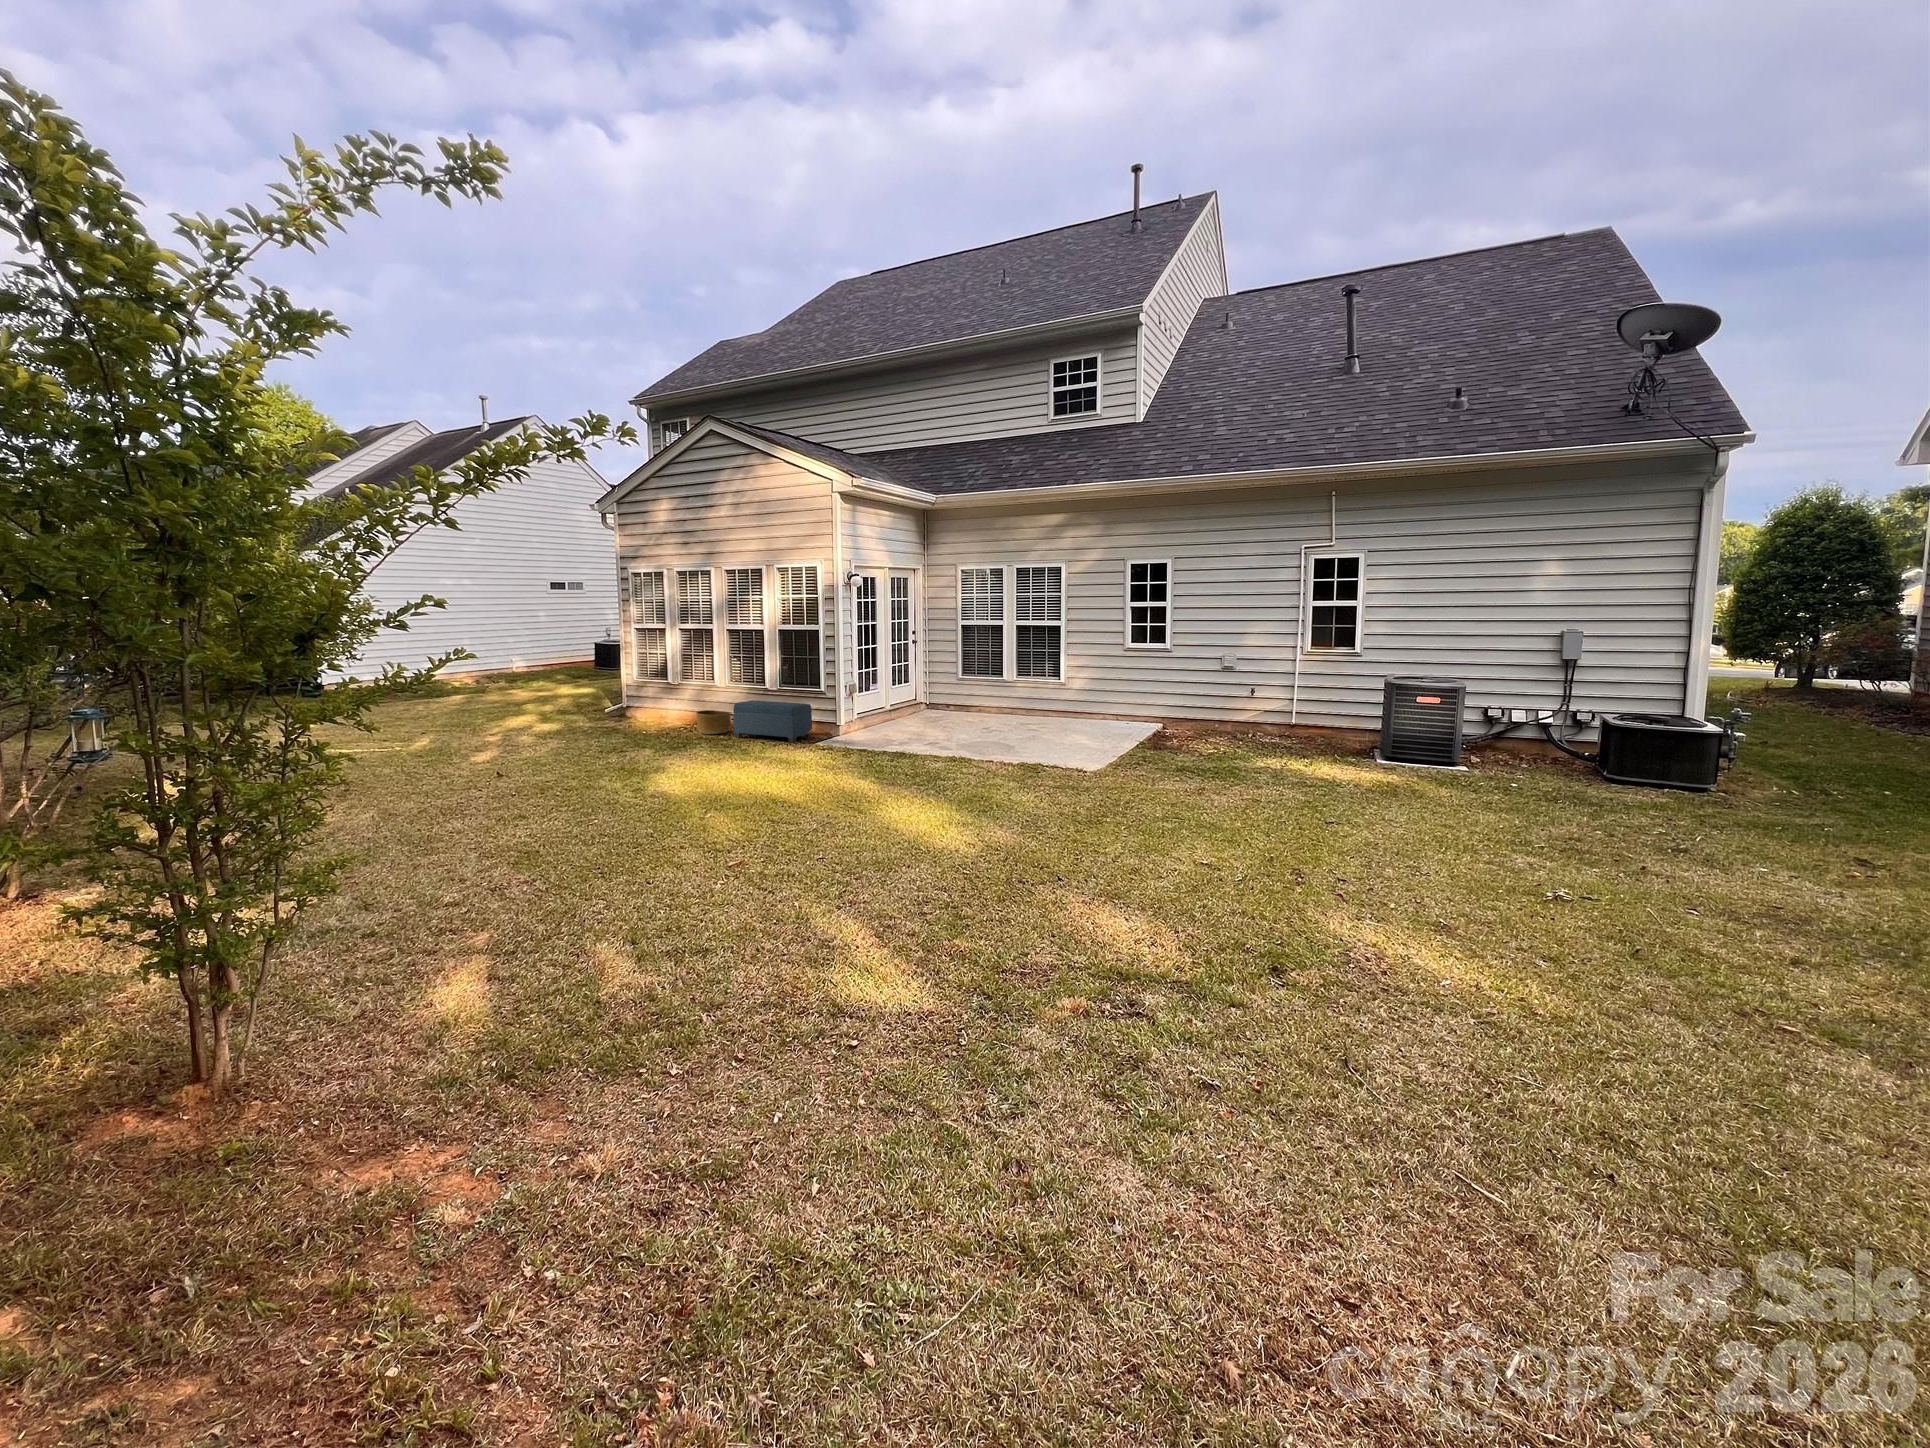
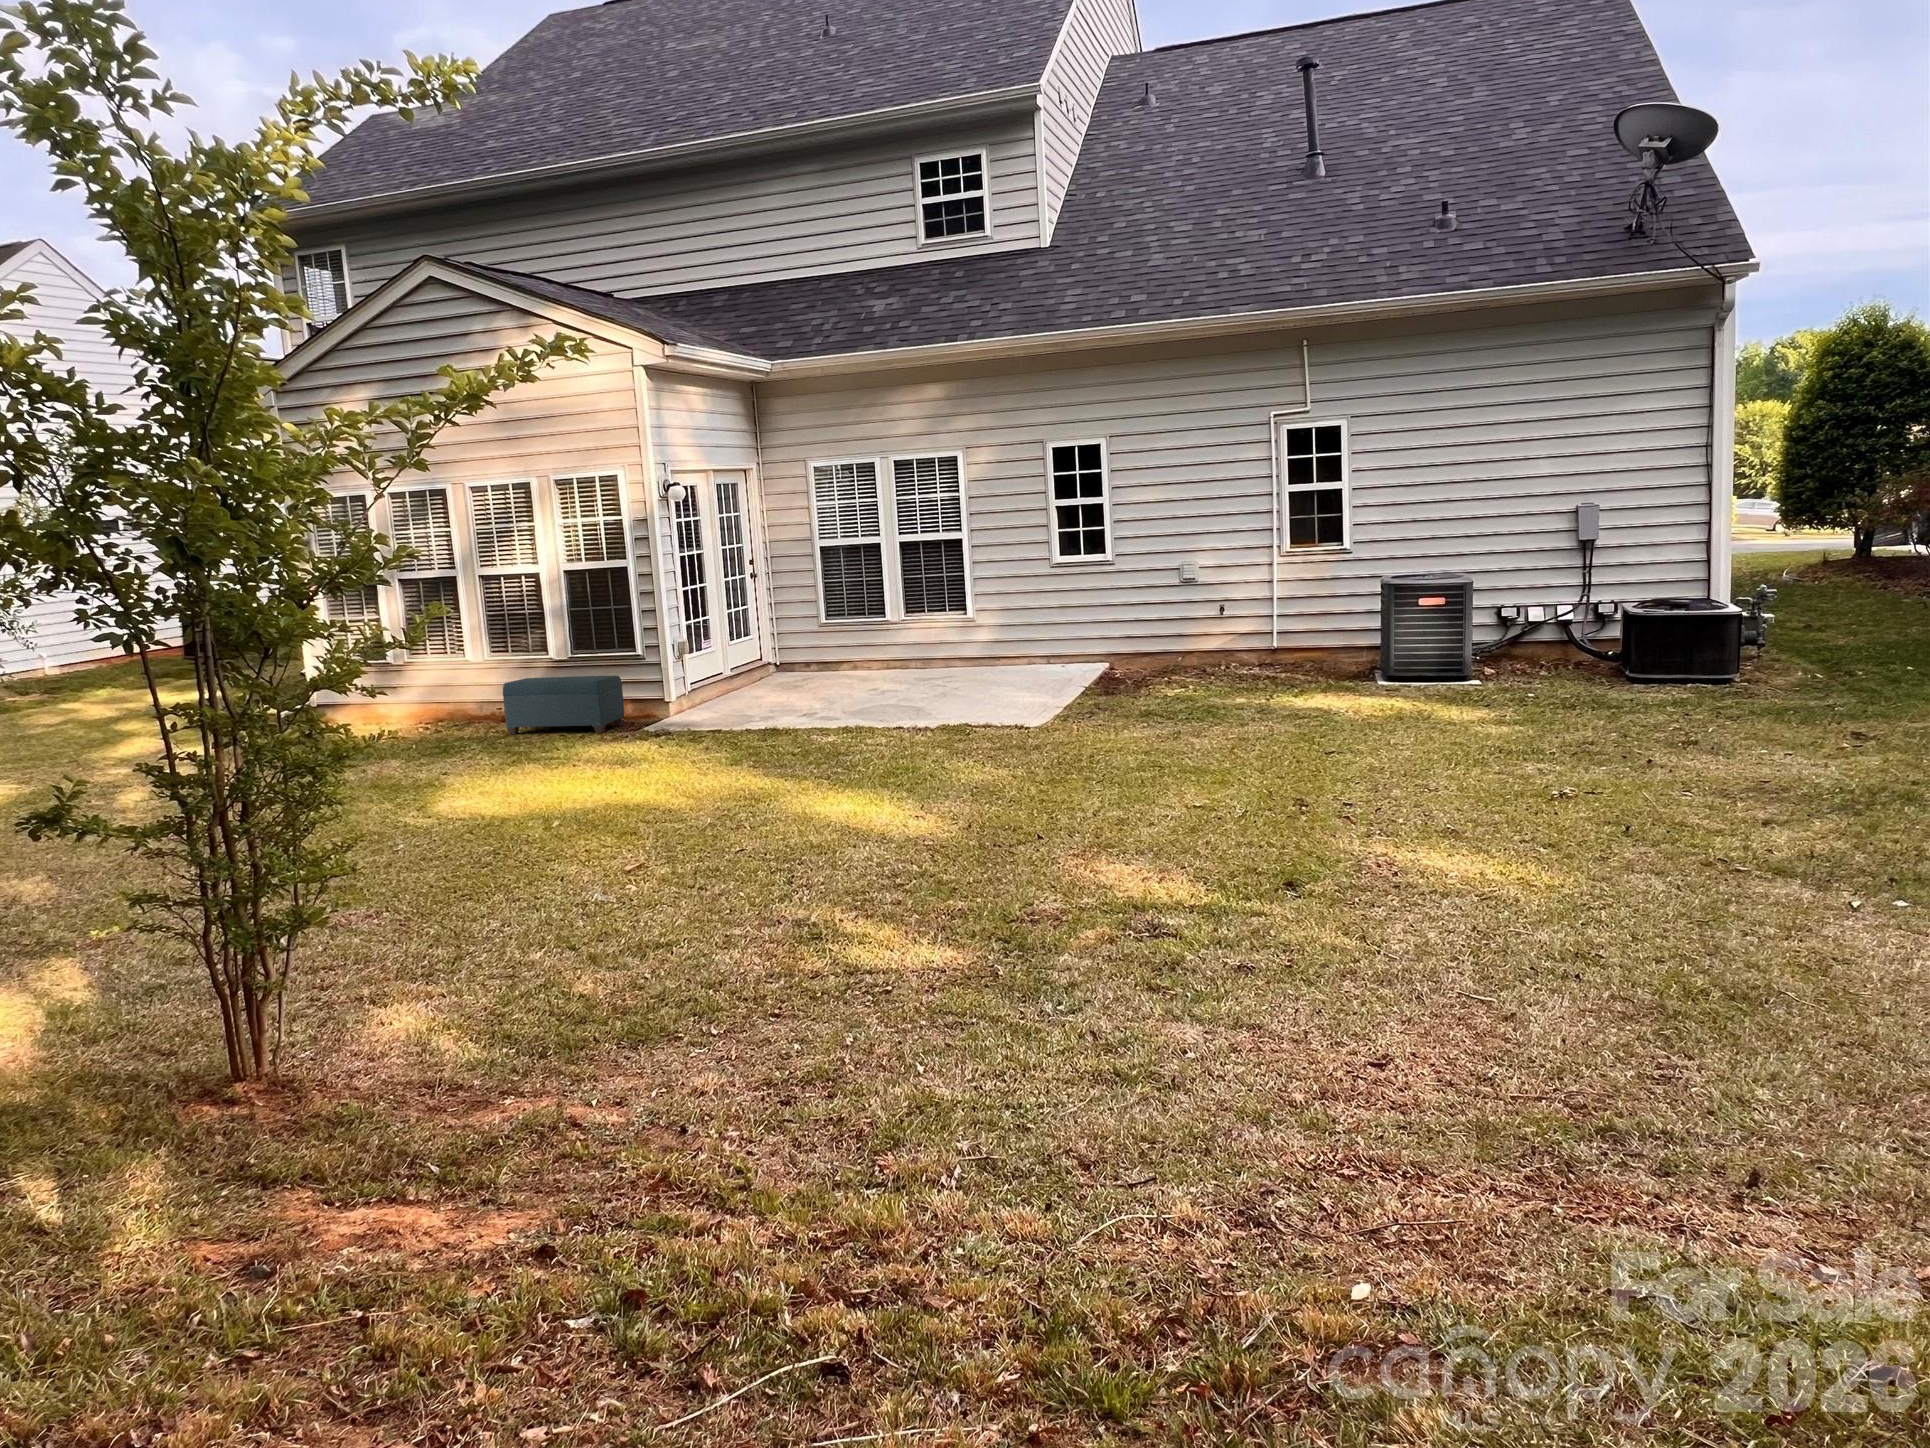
basket: present [696,710,731,734] -> none [441,699,494,734]

